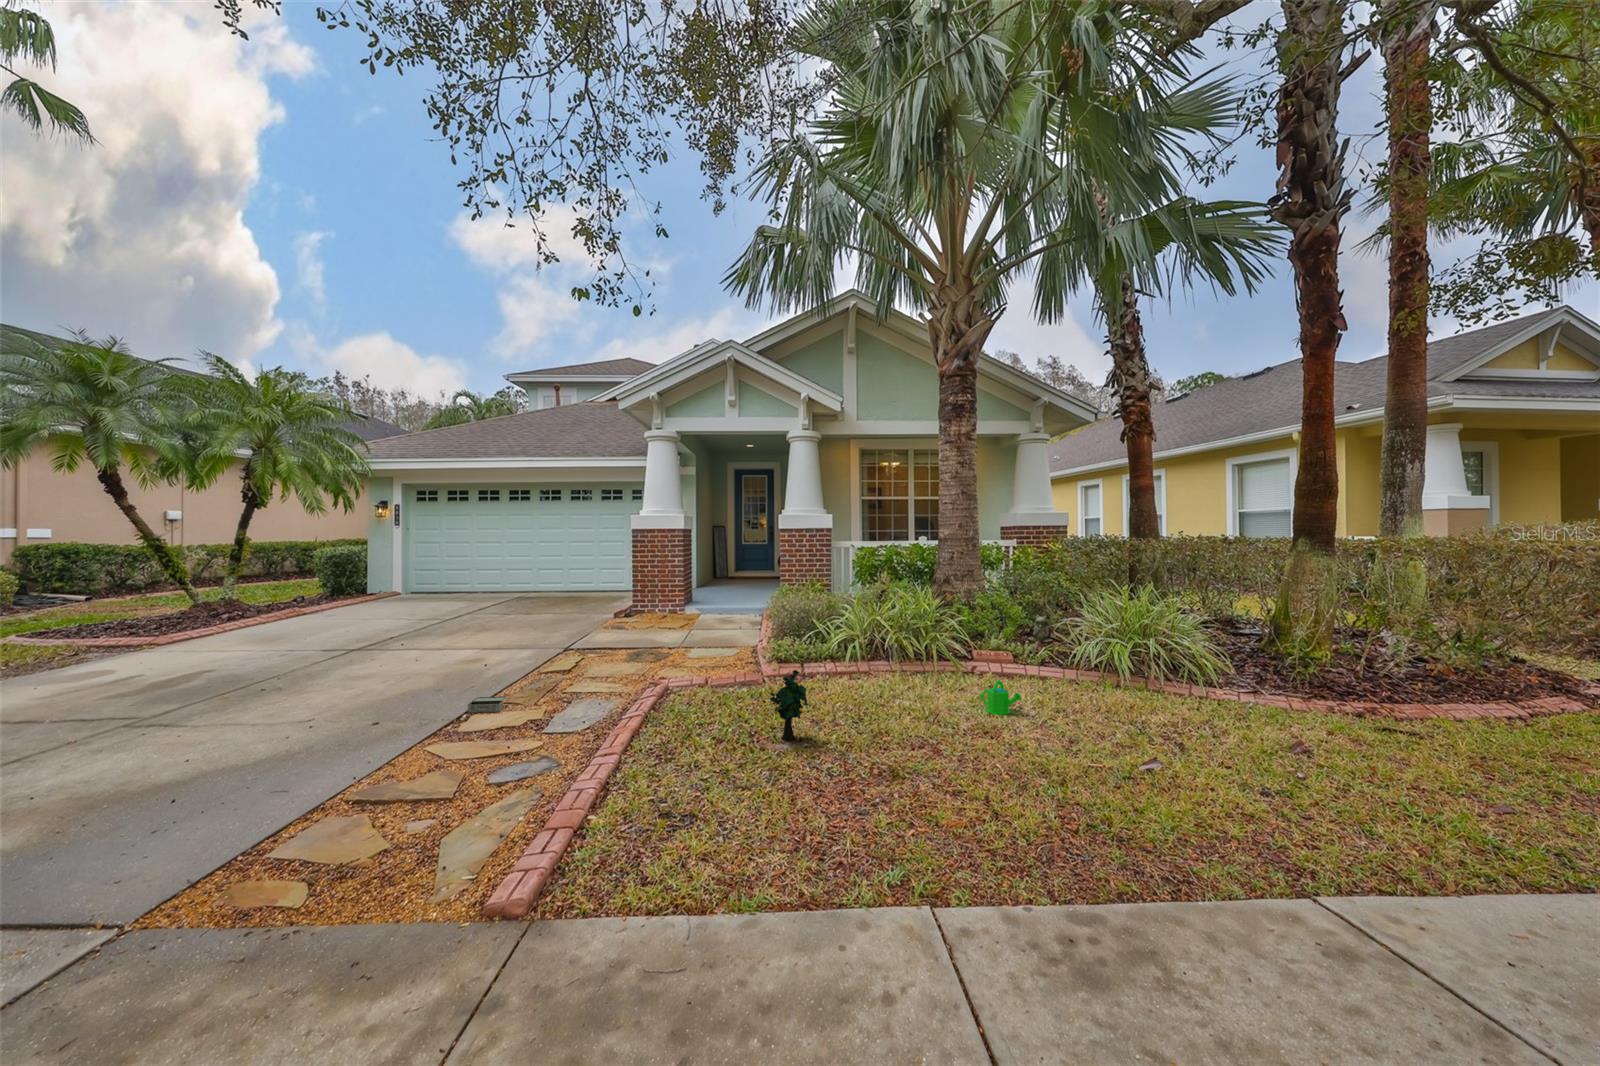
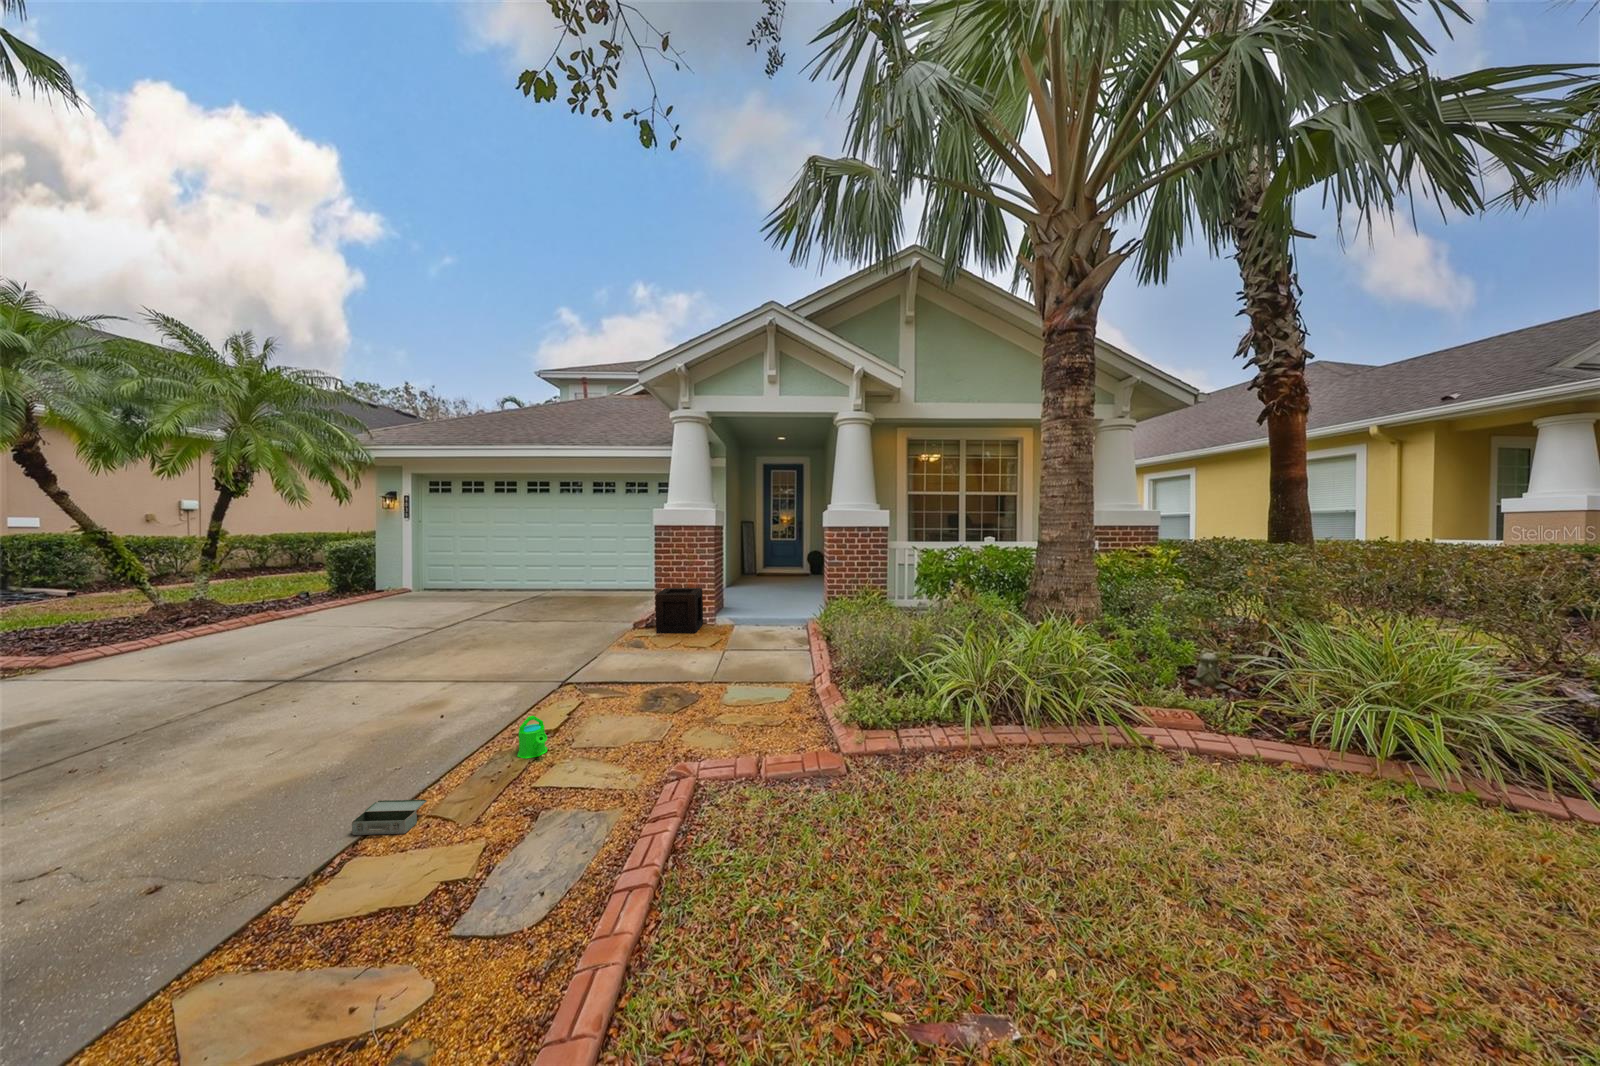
wooden crate: none [634,583,674,620] -> present [655,588,703,634]
decorative plant: present [769,670,808,741] -> none [900,829,987,987]
watering can: present [980,680,1022,715] -> present [517,716,547,759]

